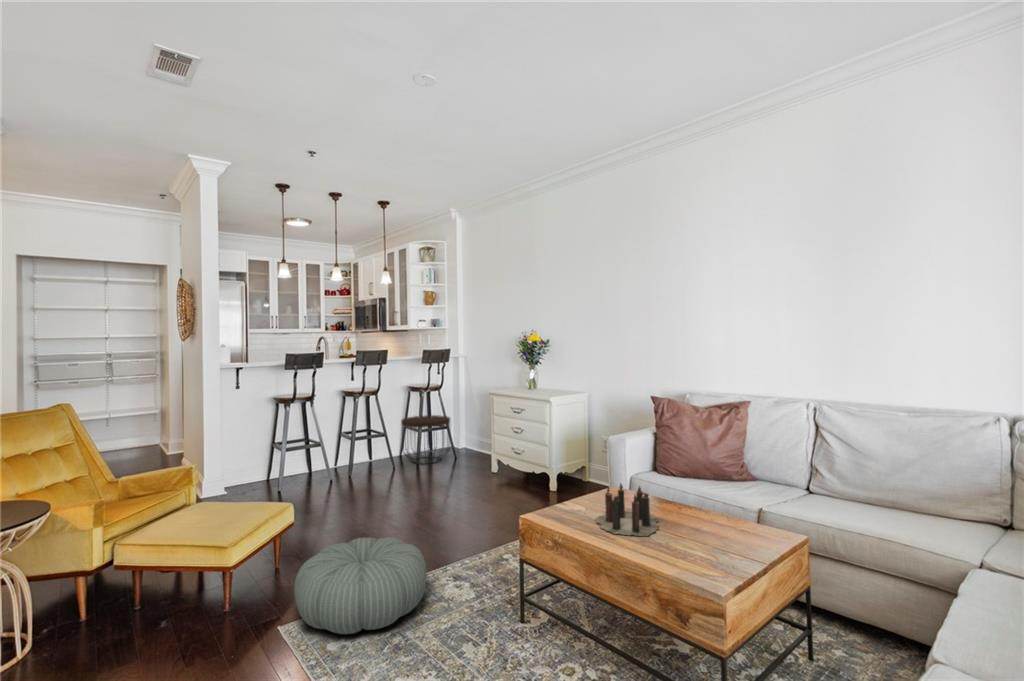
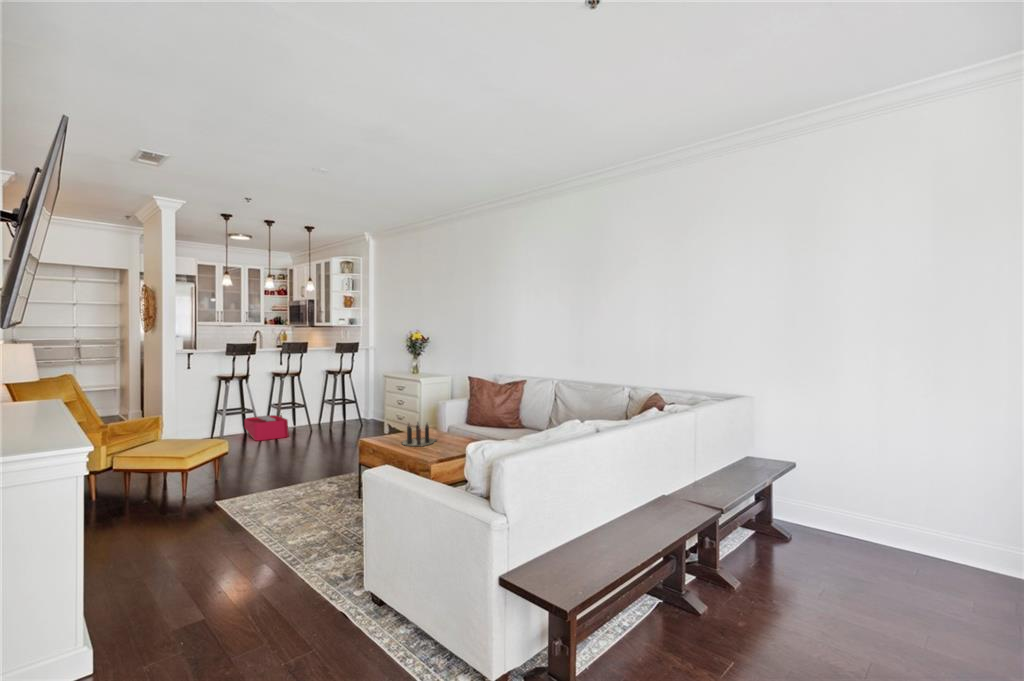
side table: present [401,415,450,463] -> none [318,393,357,428]
storage bin: none [310,443,368,486] -> present [245,413,288,441]
pouf: present [294,537,427,634] -> none [226,457,309,503]

